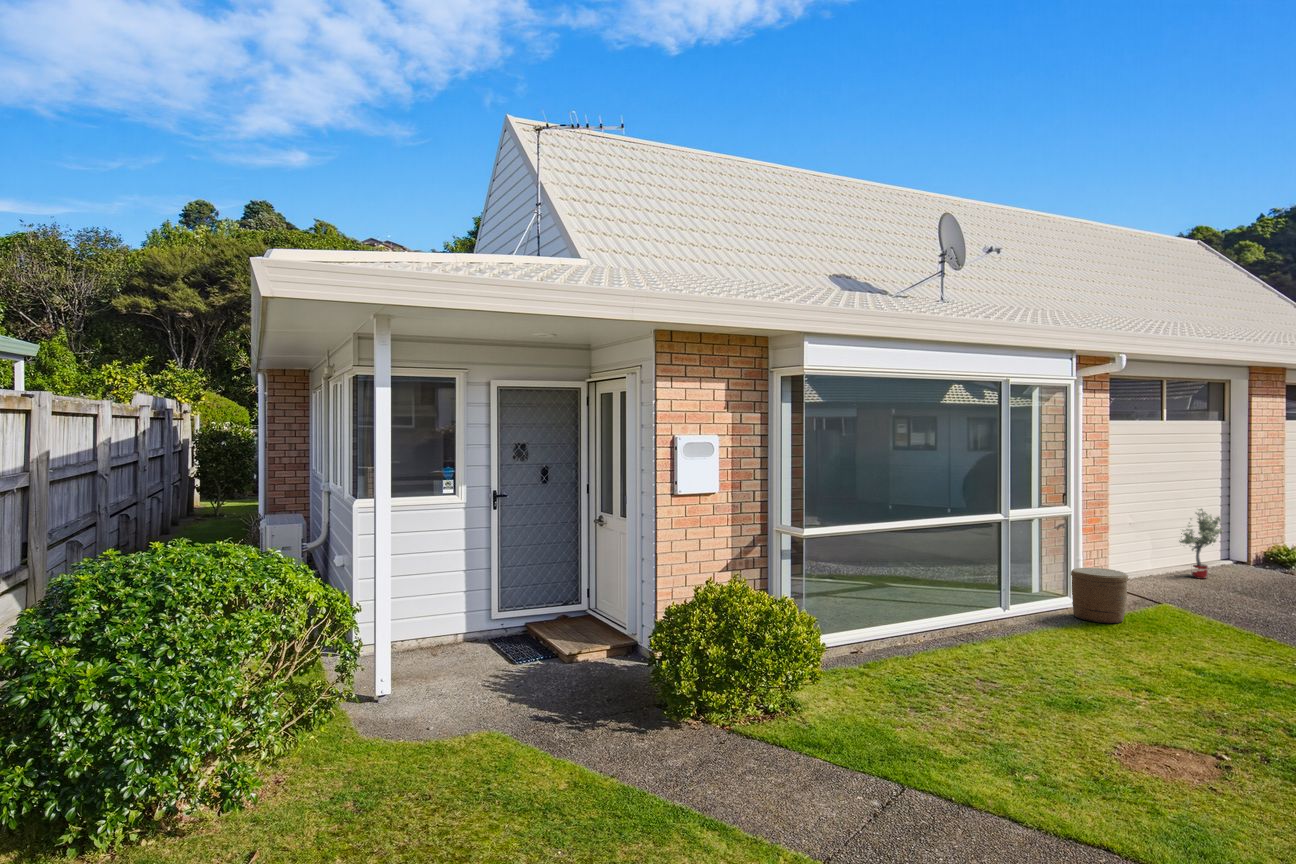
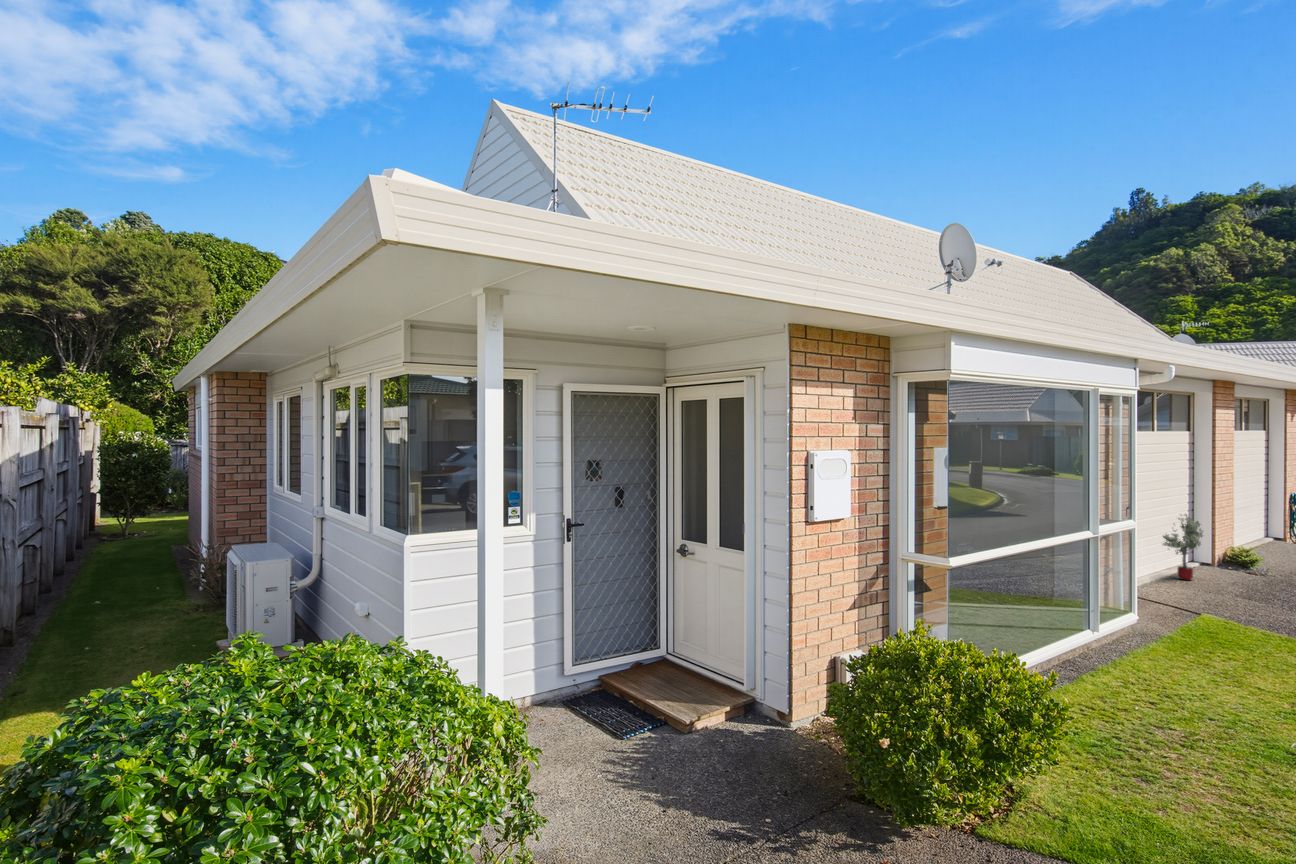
woven basket: present [1071,568,1128,624] -> none [1134,580,1197,639]

